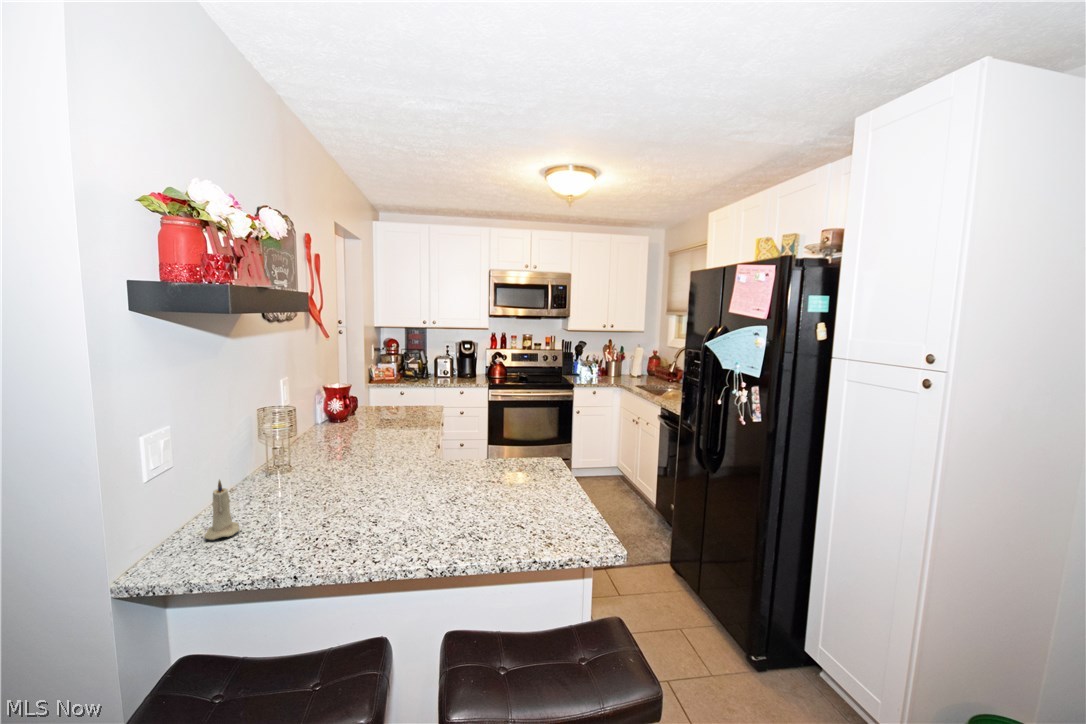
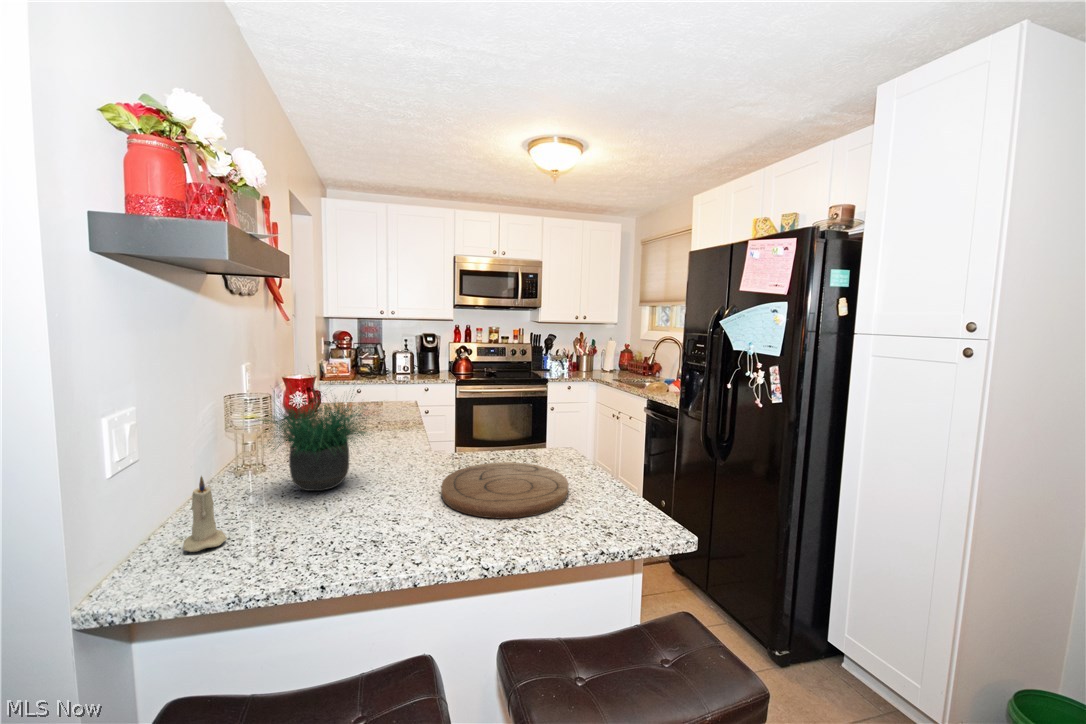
potted plant: none [265,382,390,490] -> present [258,392,368,491]
cutting board: none [422,471,534,525] -> present [441,462,568,519]

